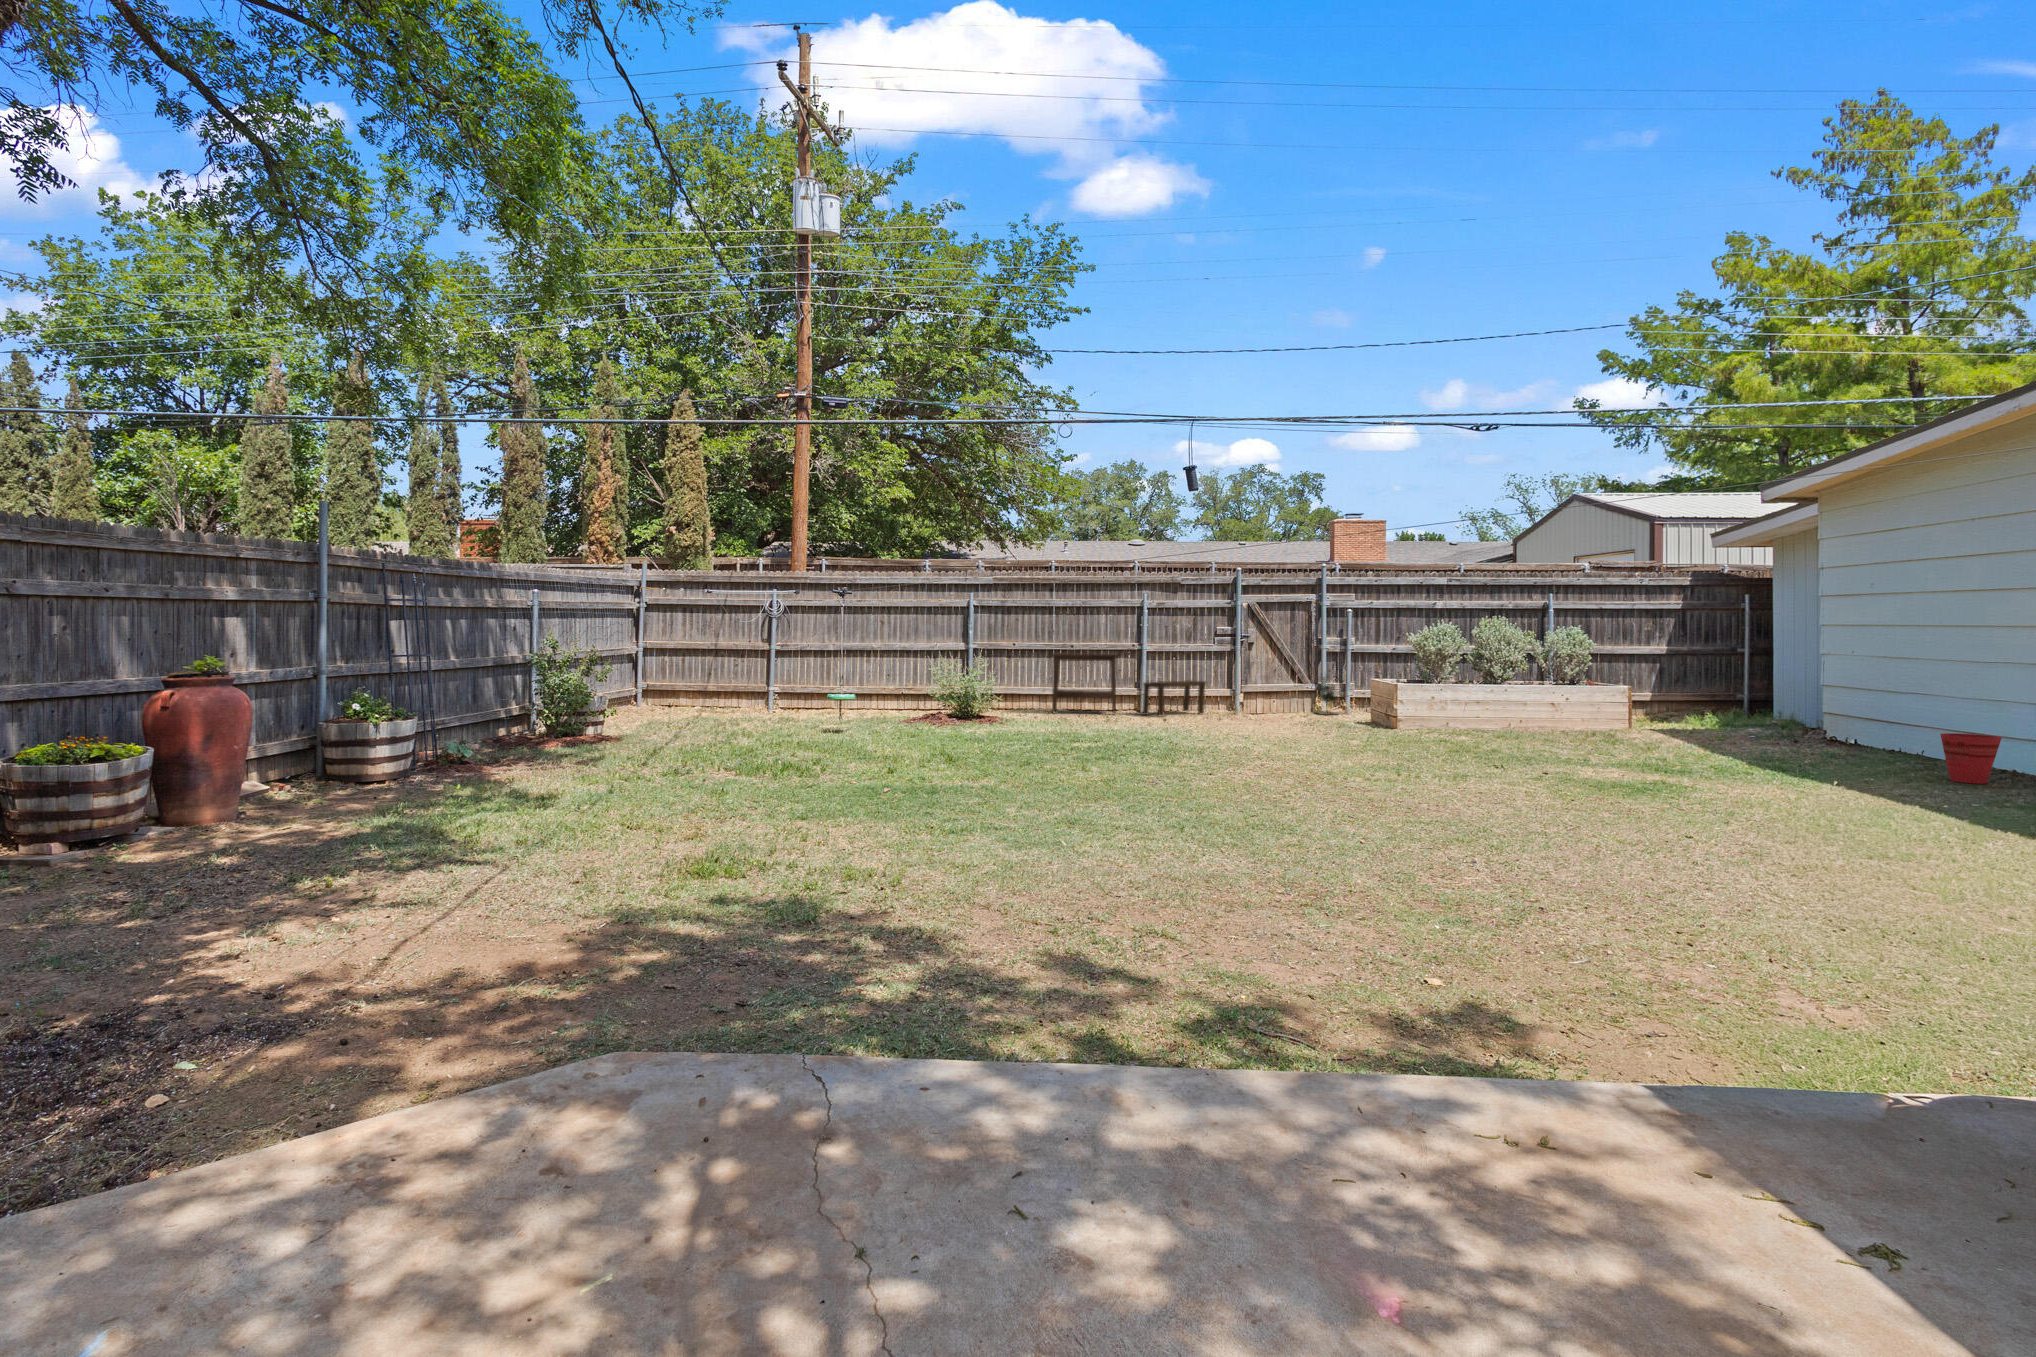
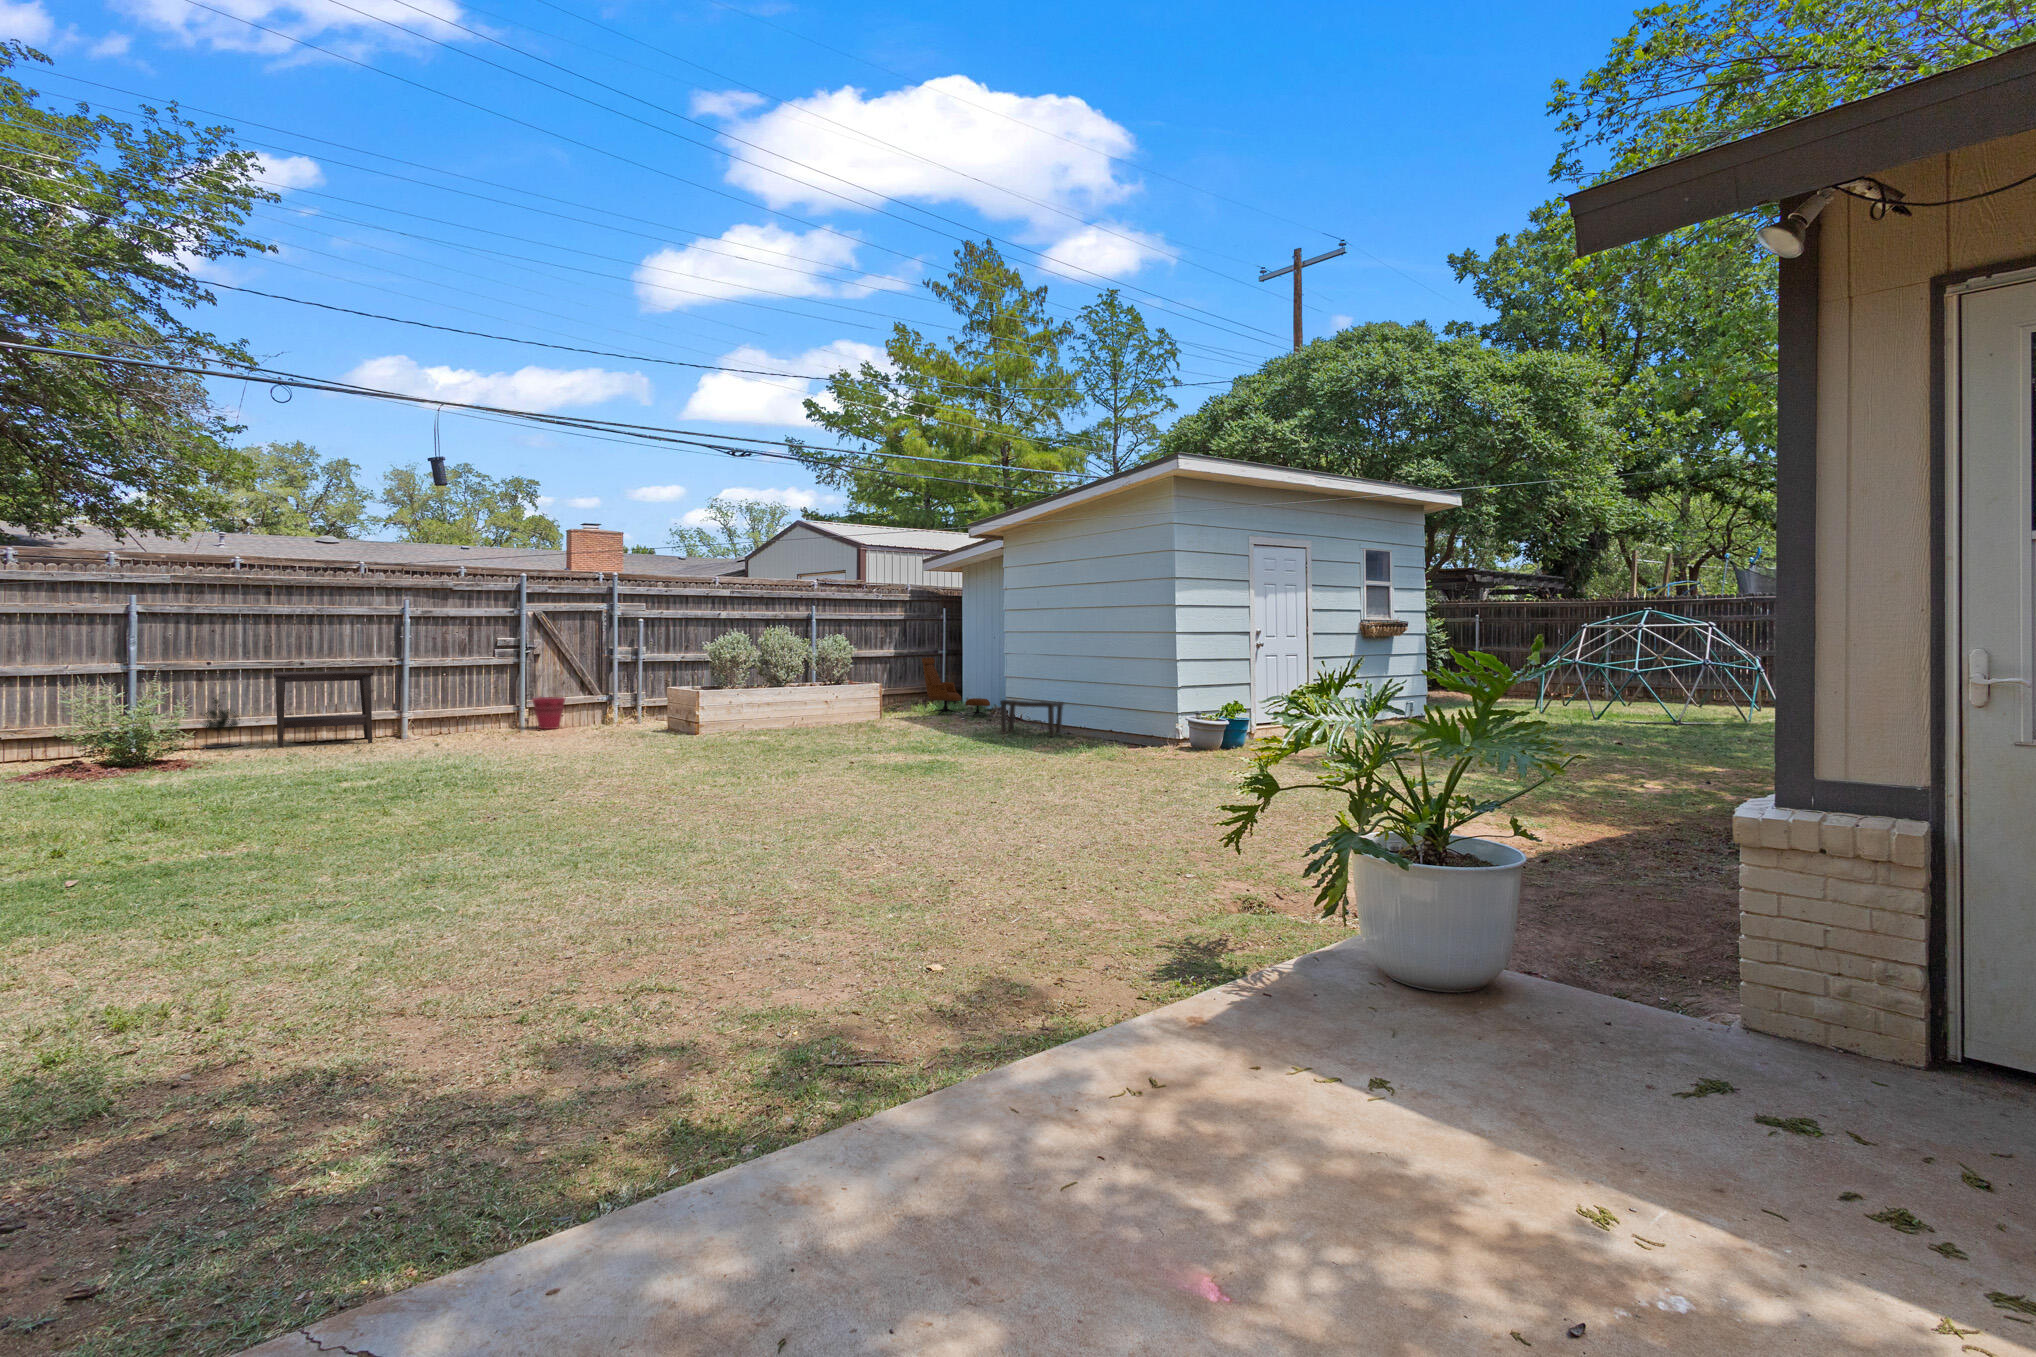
lounge chair: none [1694,655,1797,733] -> present [922,657,990,716]
potted tree: present [1315,677,1338,715] -> present [201,698,240,748]
bench: present [1143,680,1206,716] -> present [1000,700,1064,737]
bucket: present [1940,733,2002,784] -> present [532,697,565,729]

